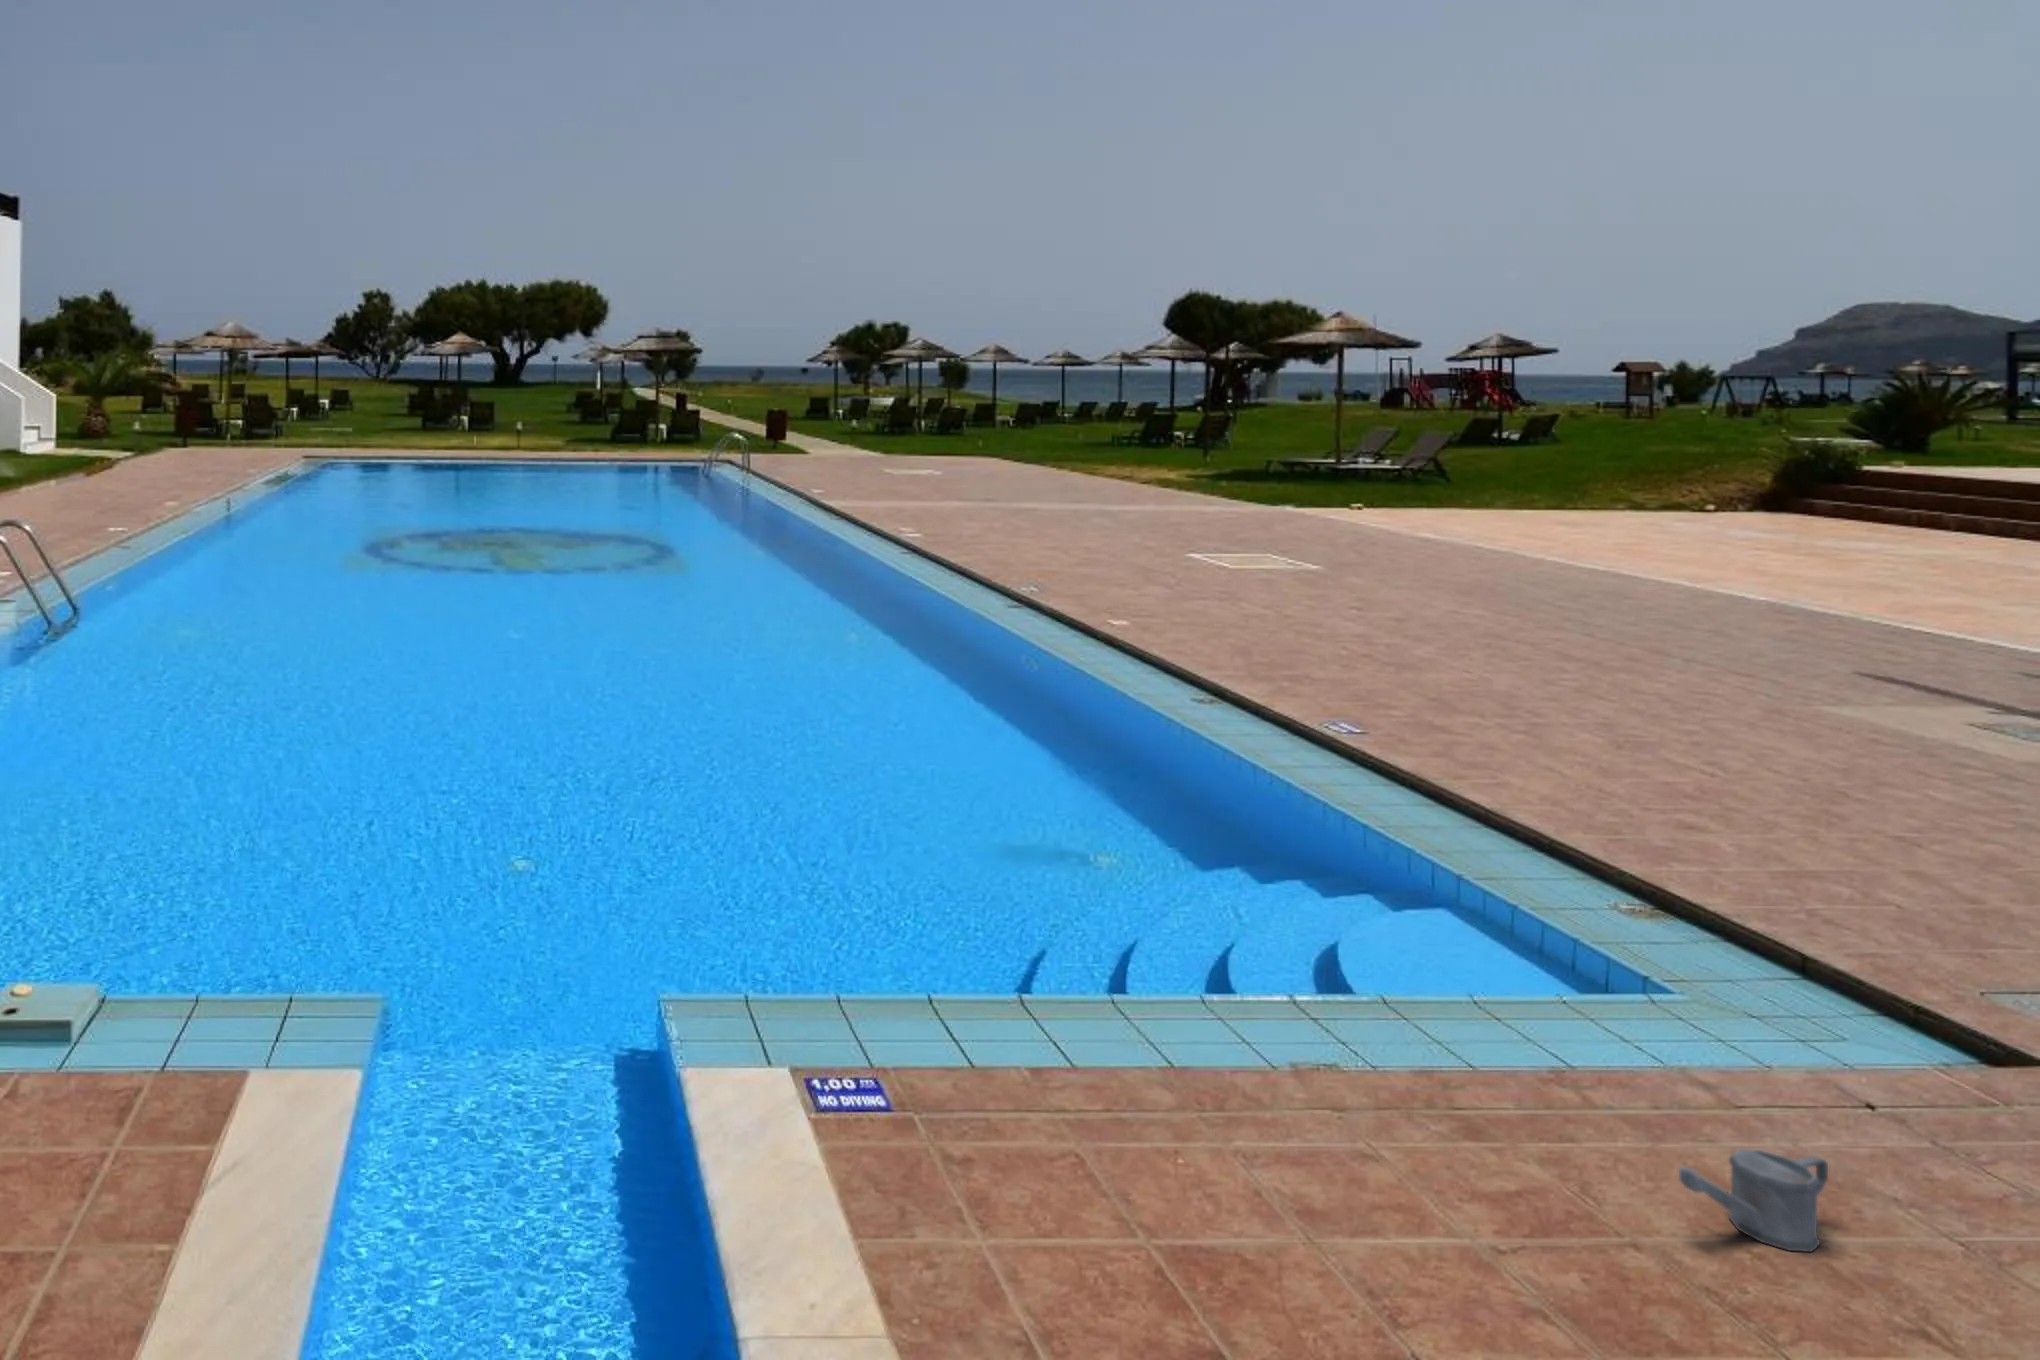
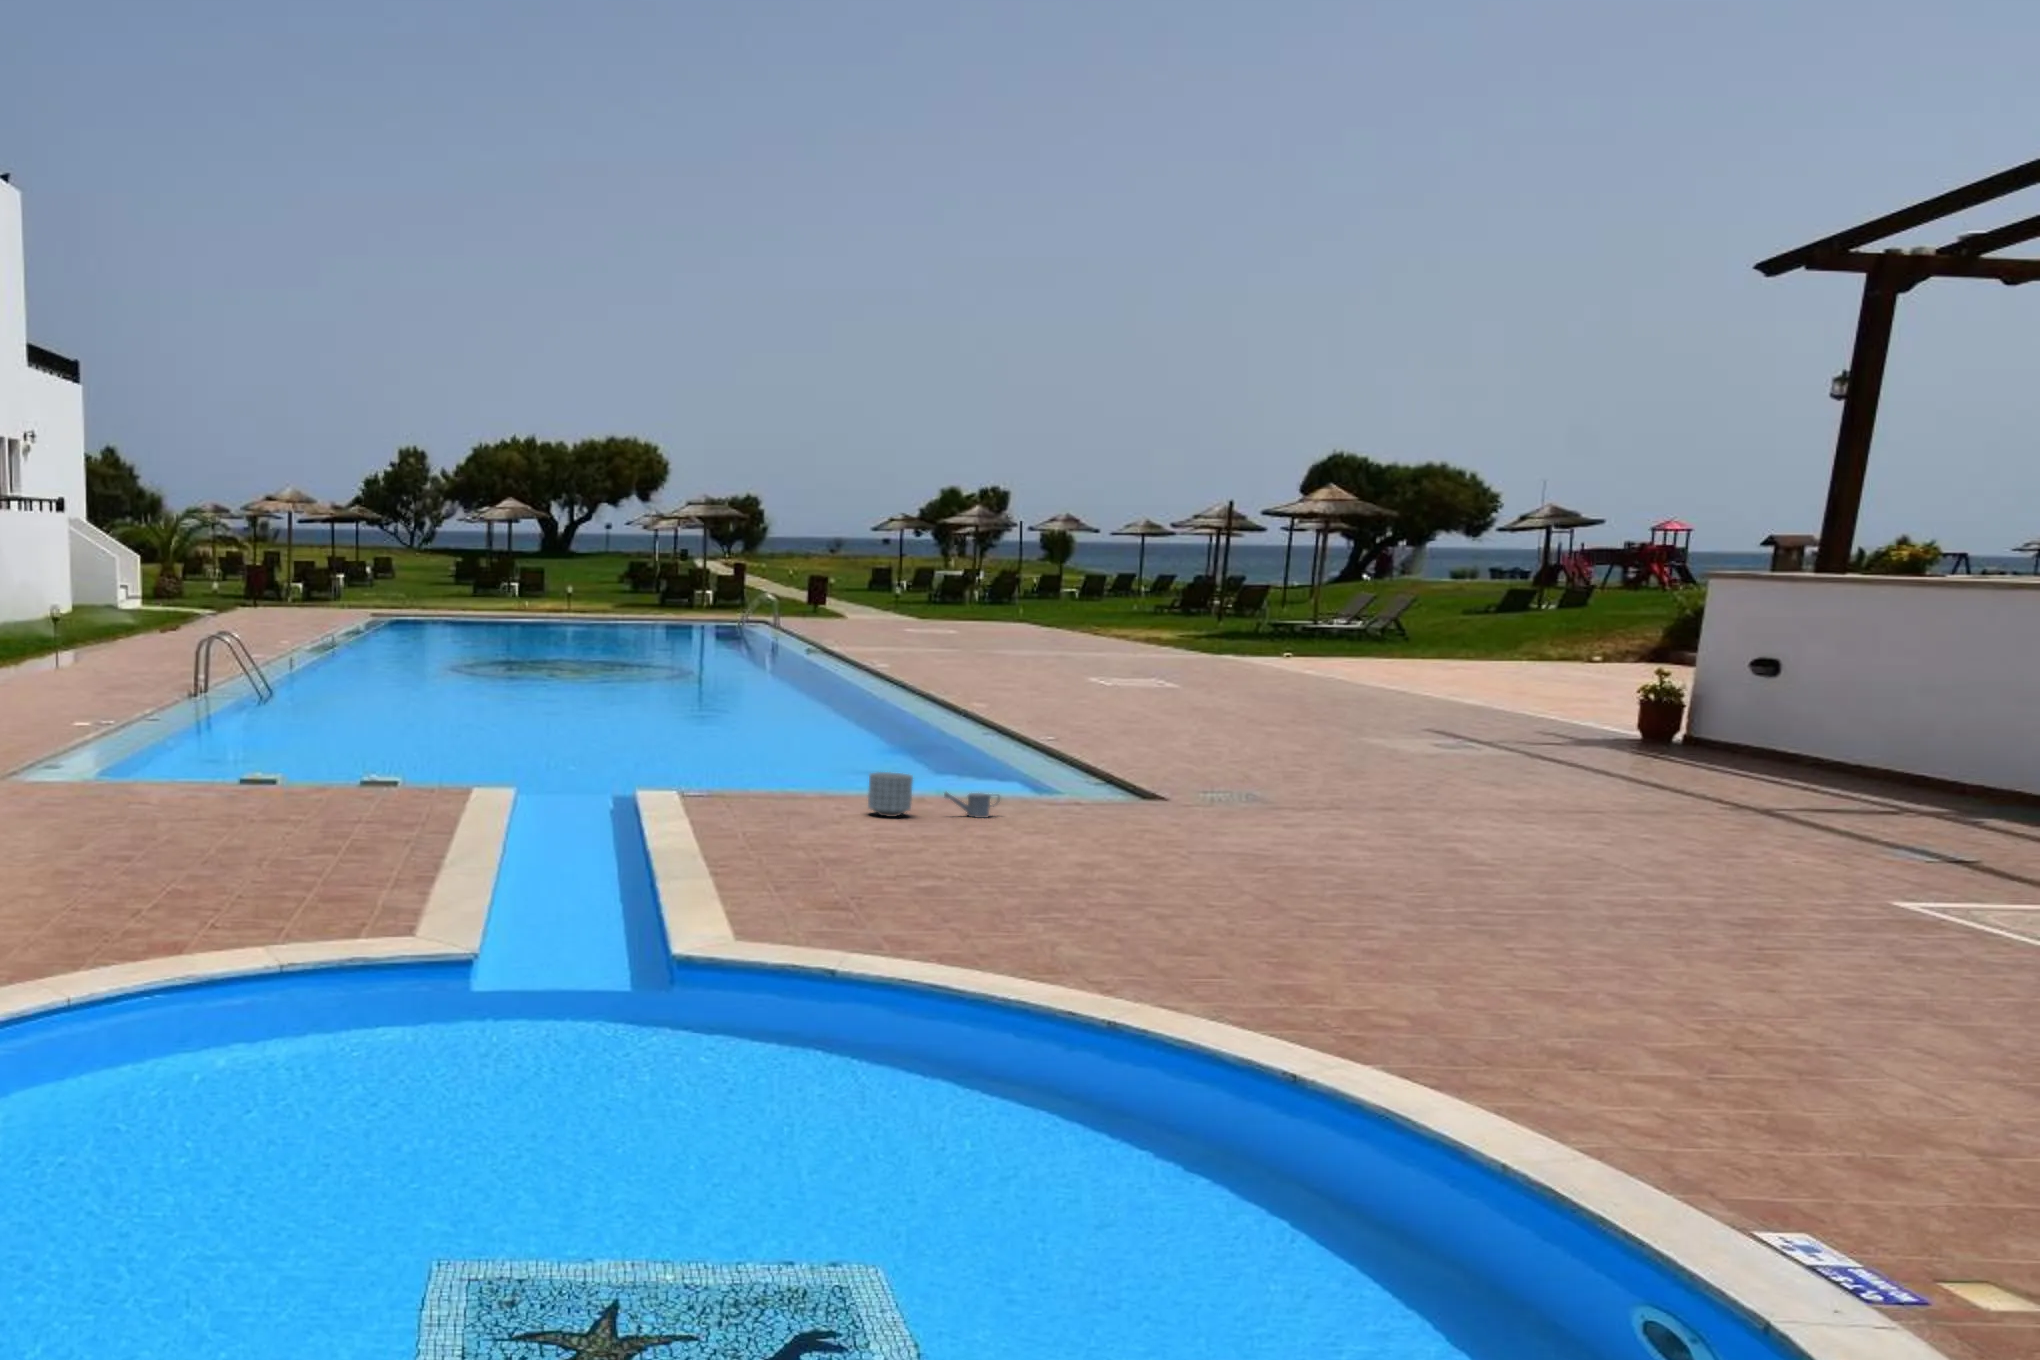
planter: none [1449,1091,1608,1268] -> present [868,772,913,817]

